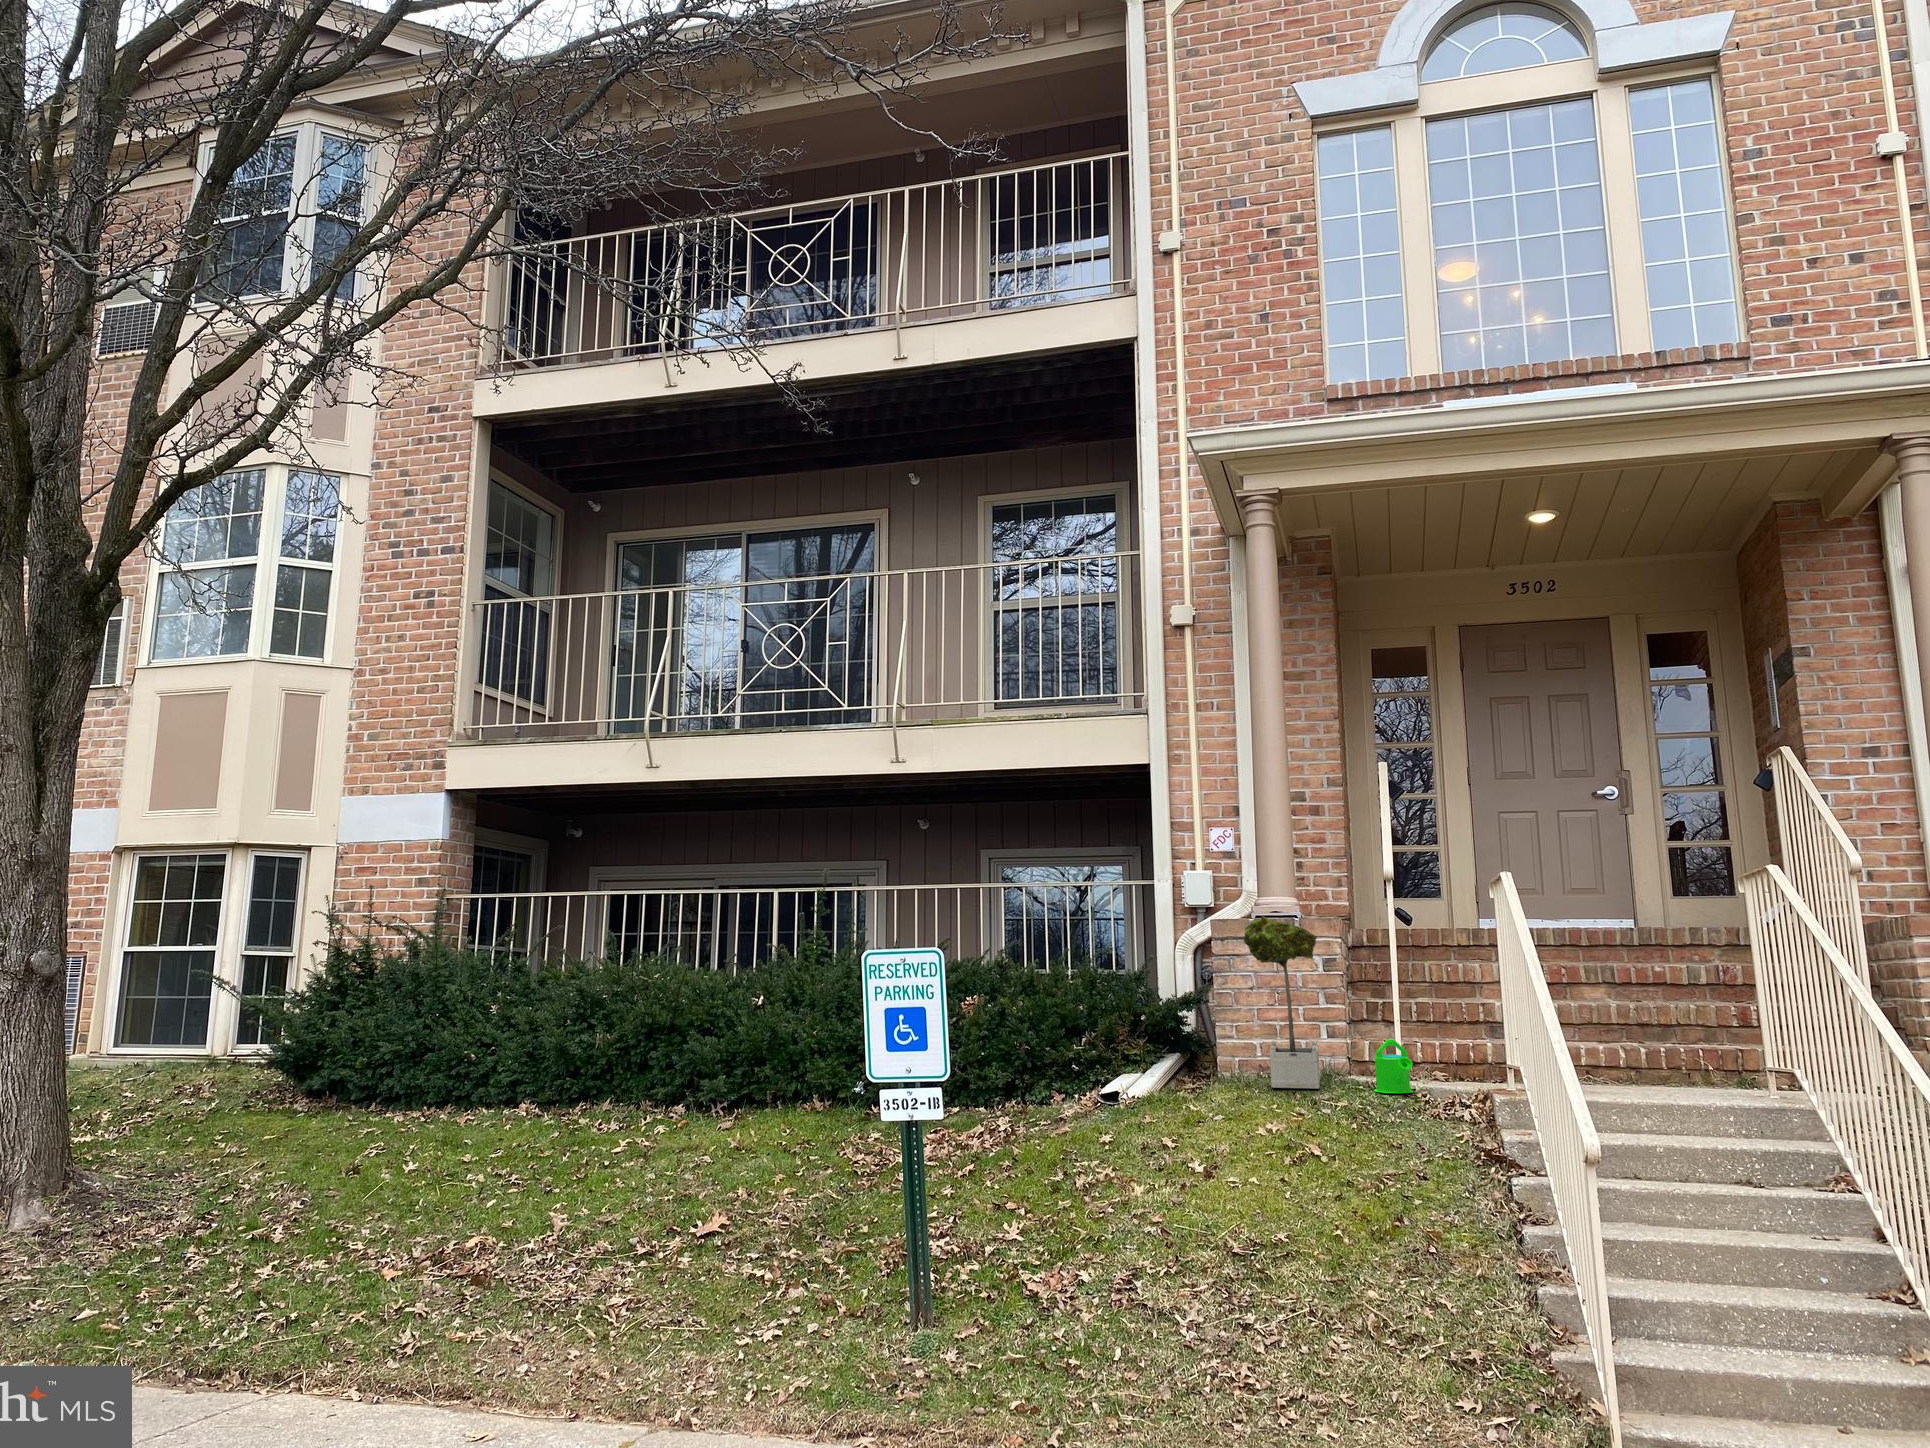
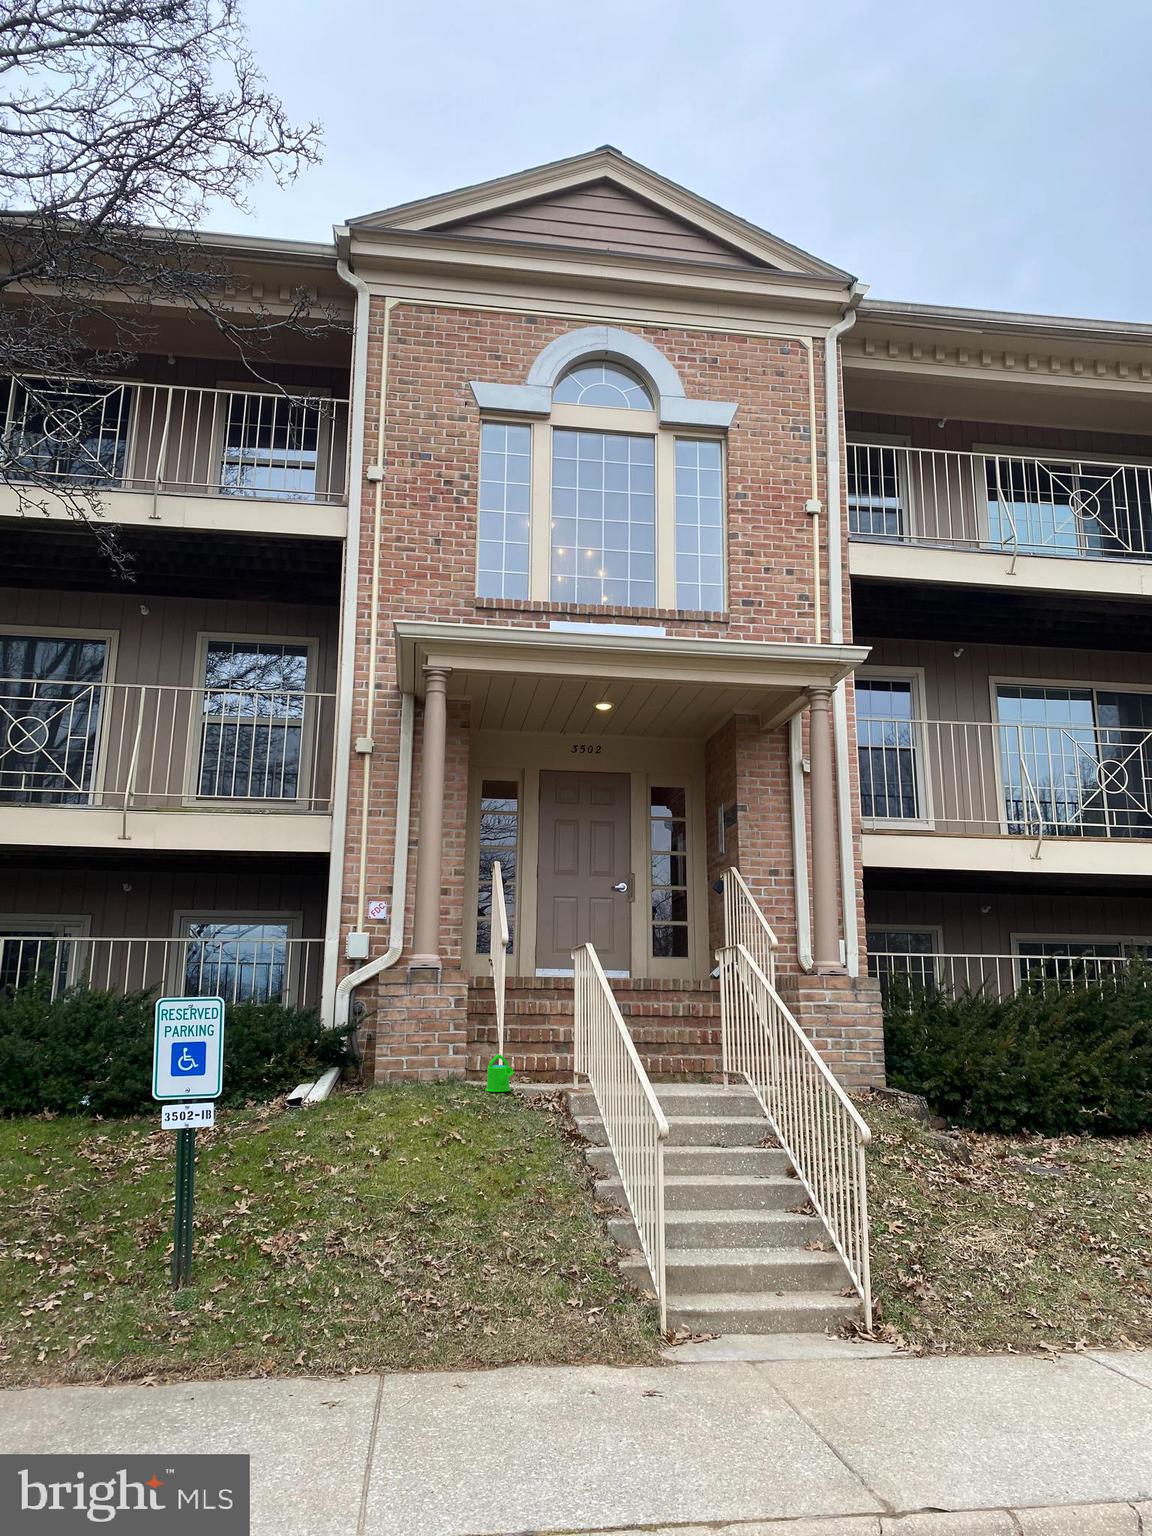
potted tree: present [1244,916,1320,1089] -> none [405,968,455,1090]

